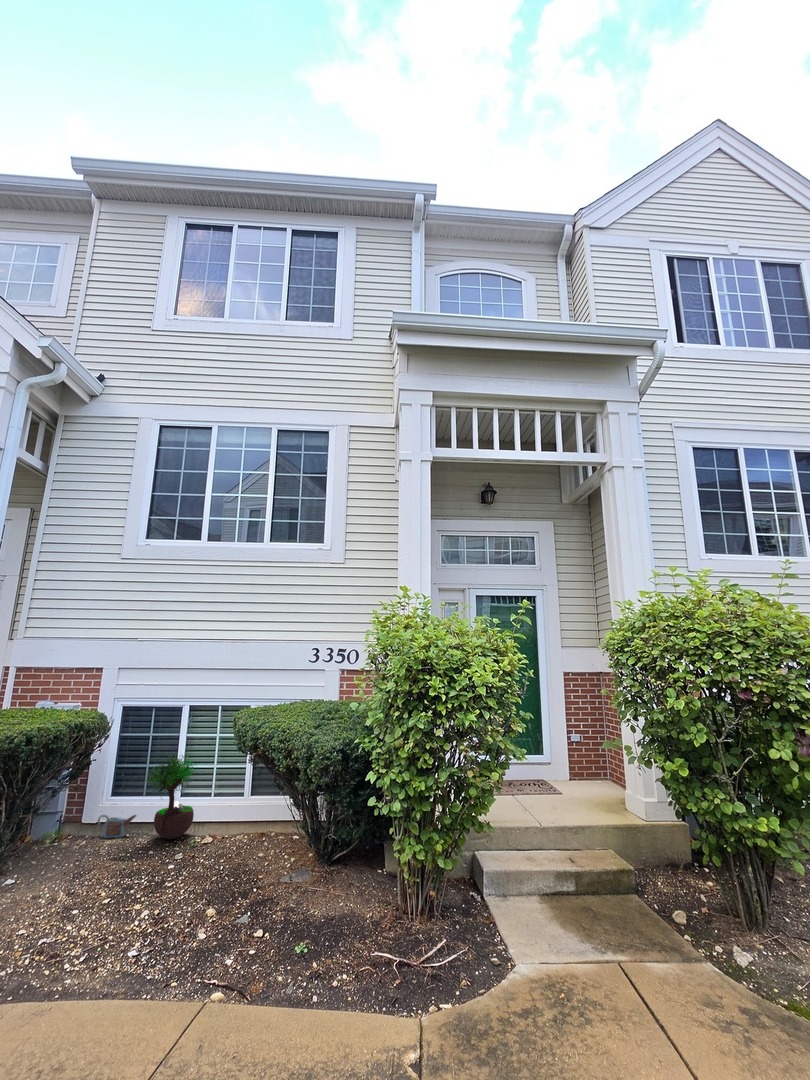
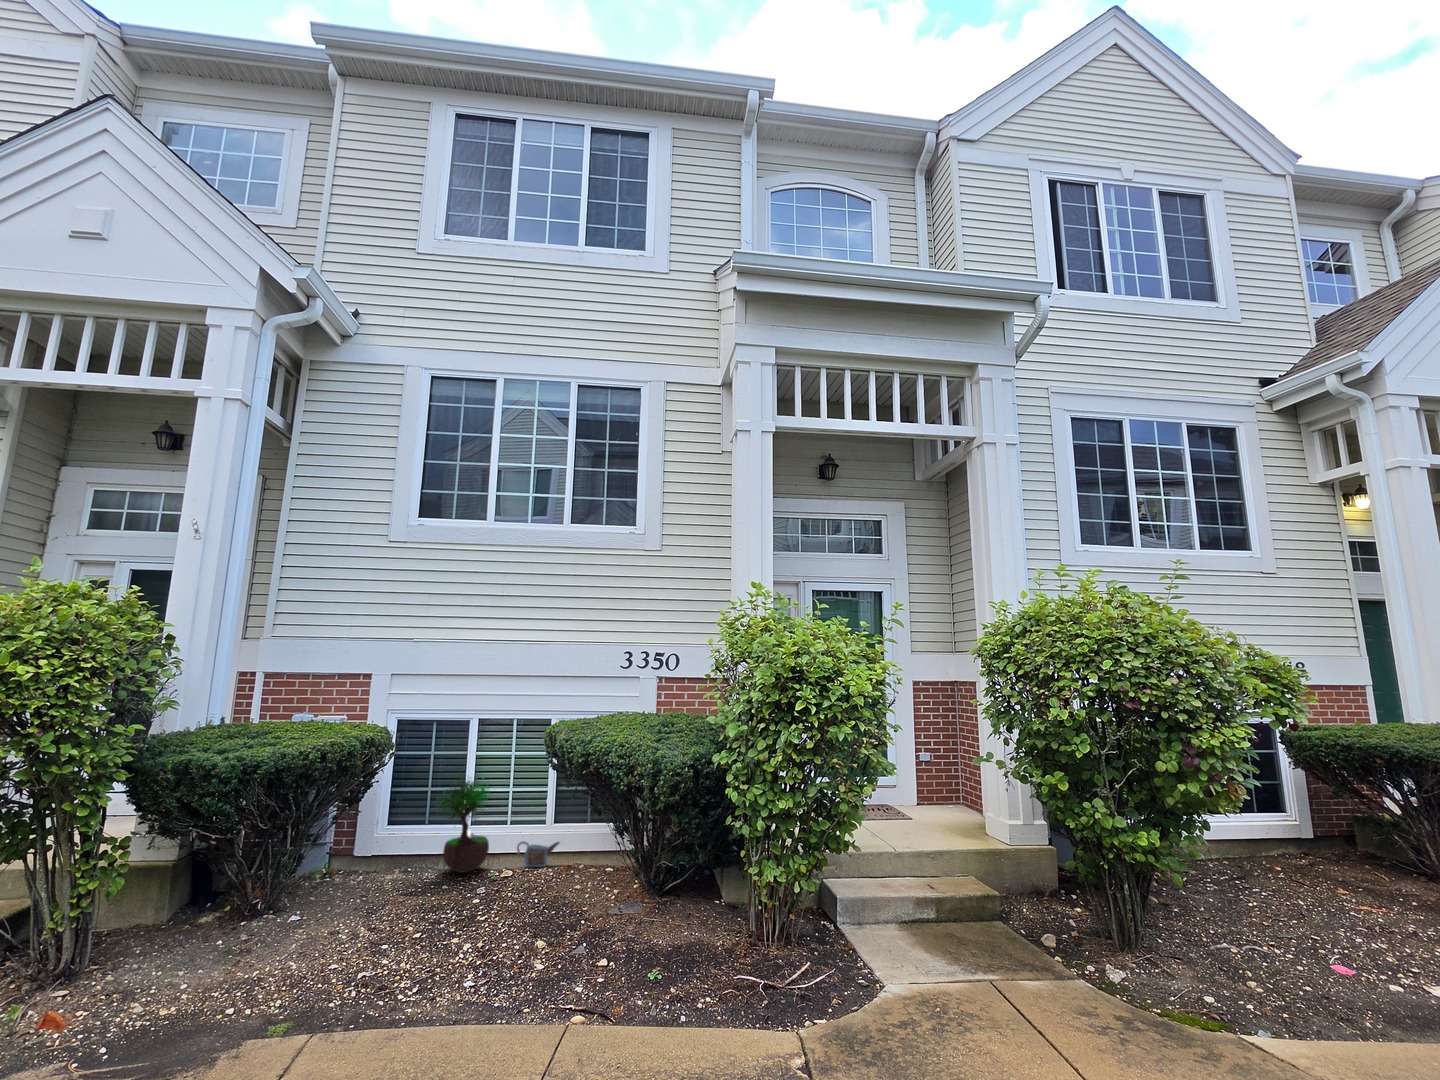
watering can: present [97,815,136,838] -> present [516,841,560,867]

